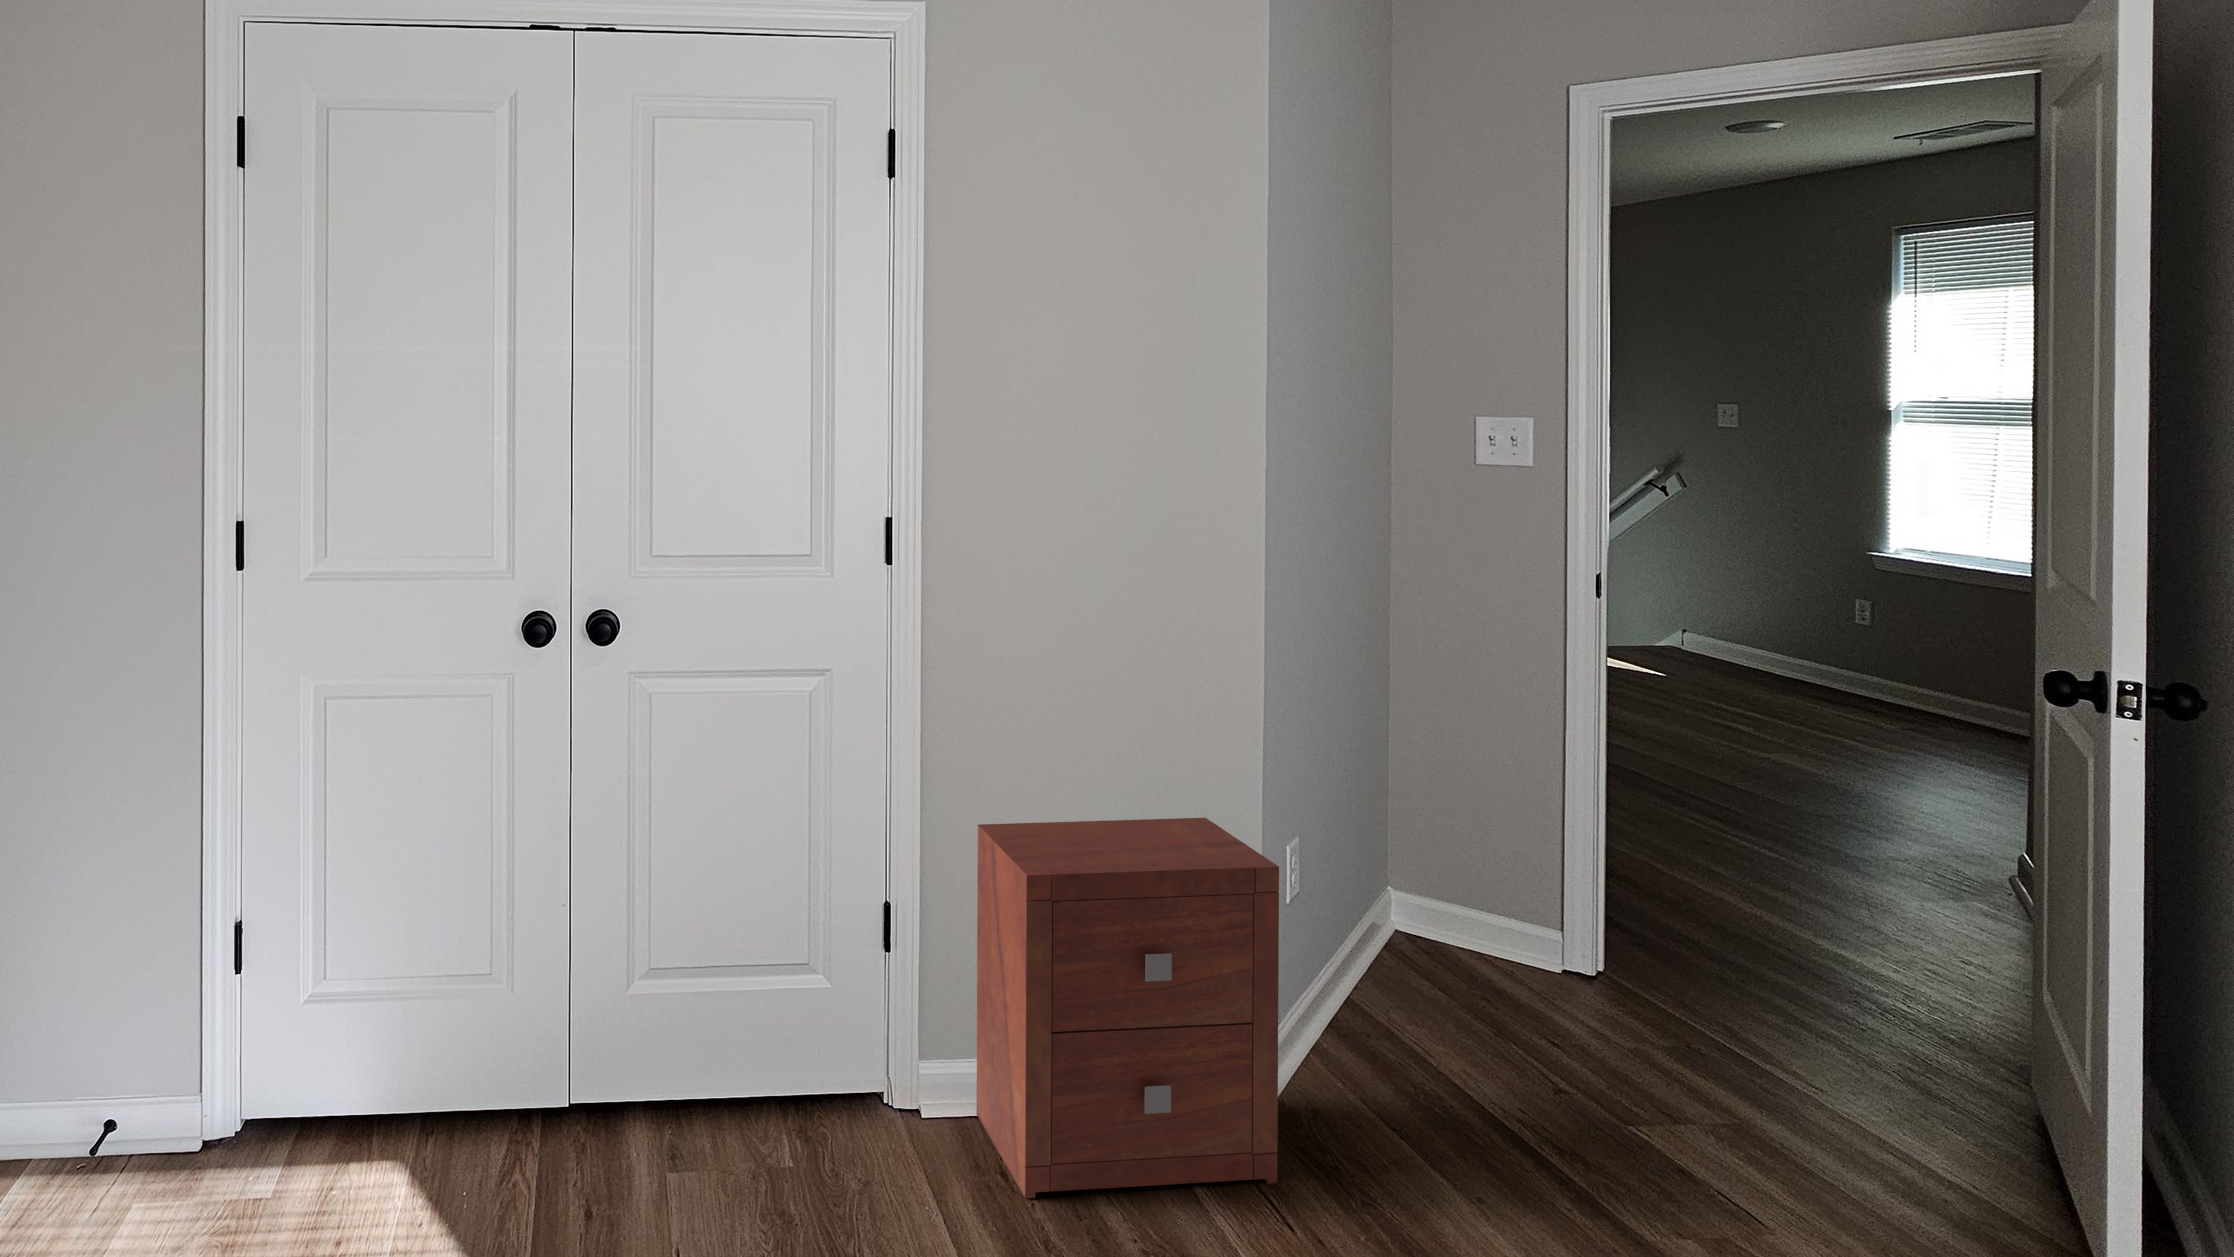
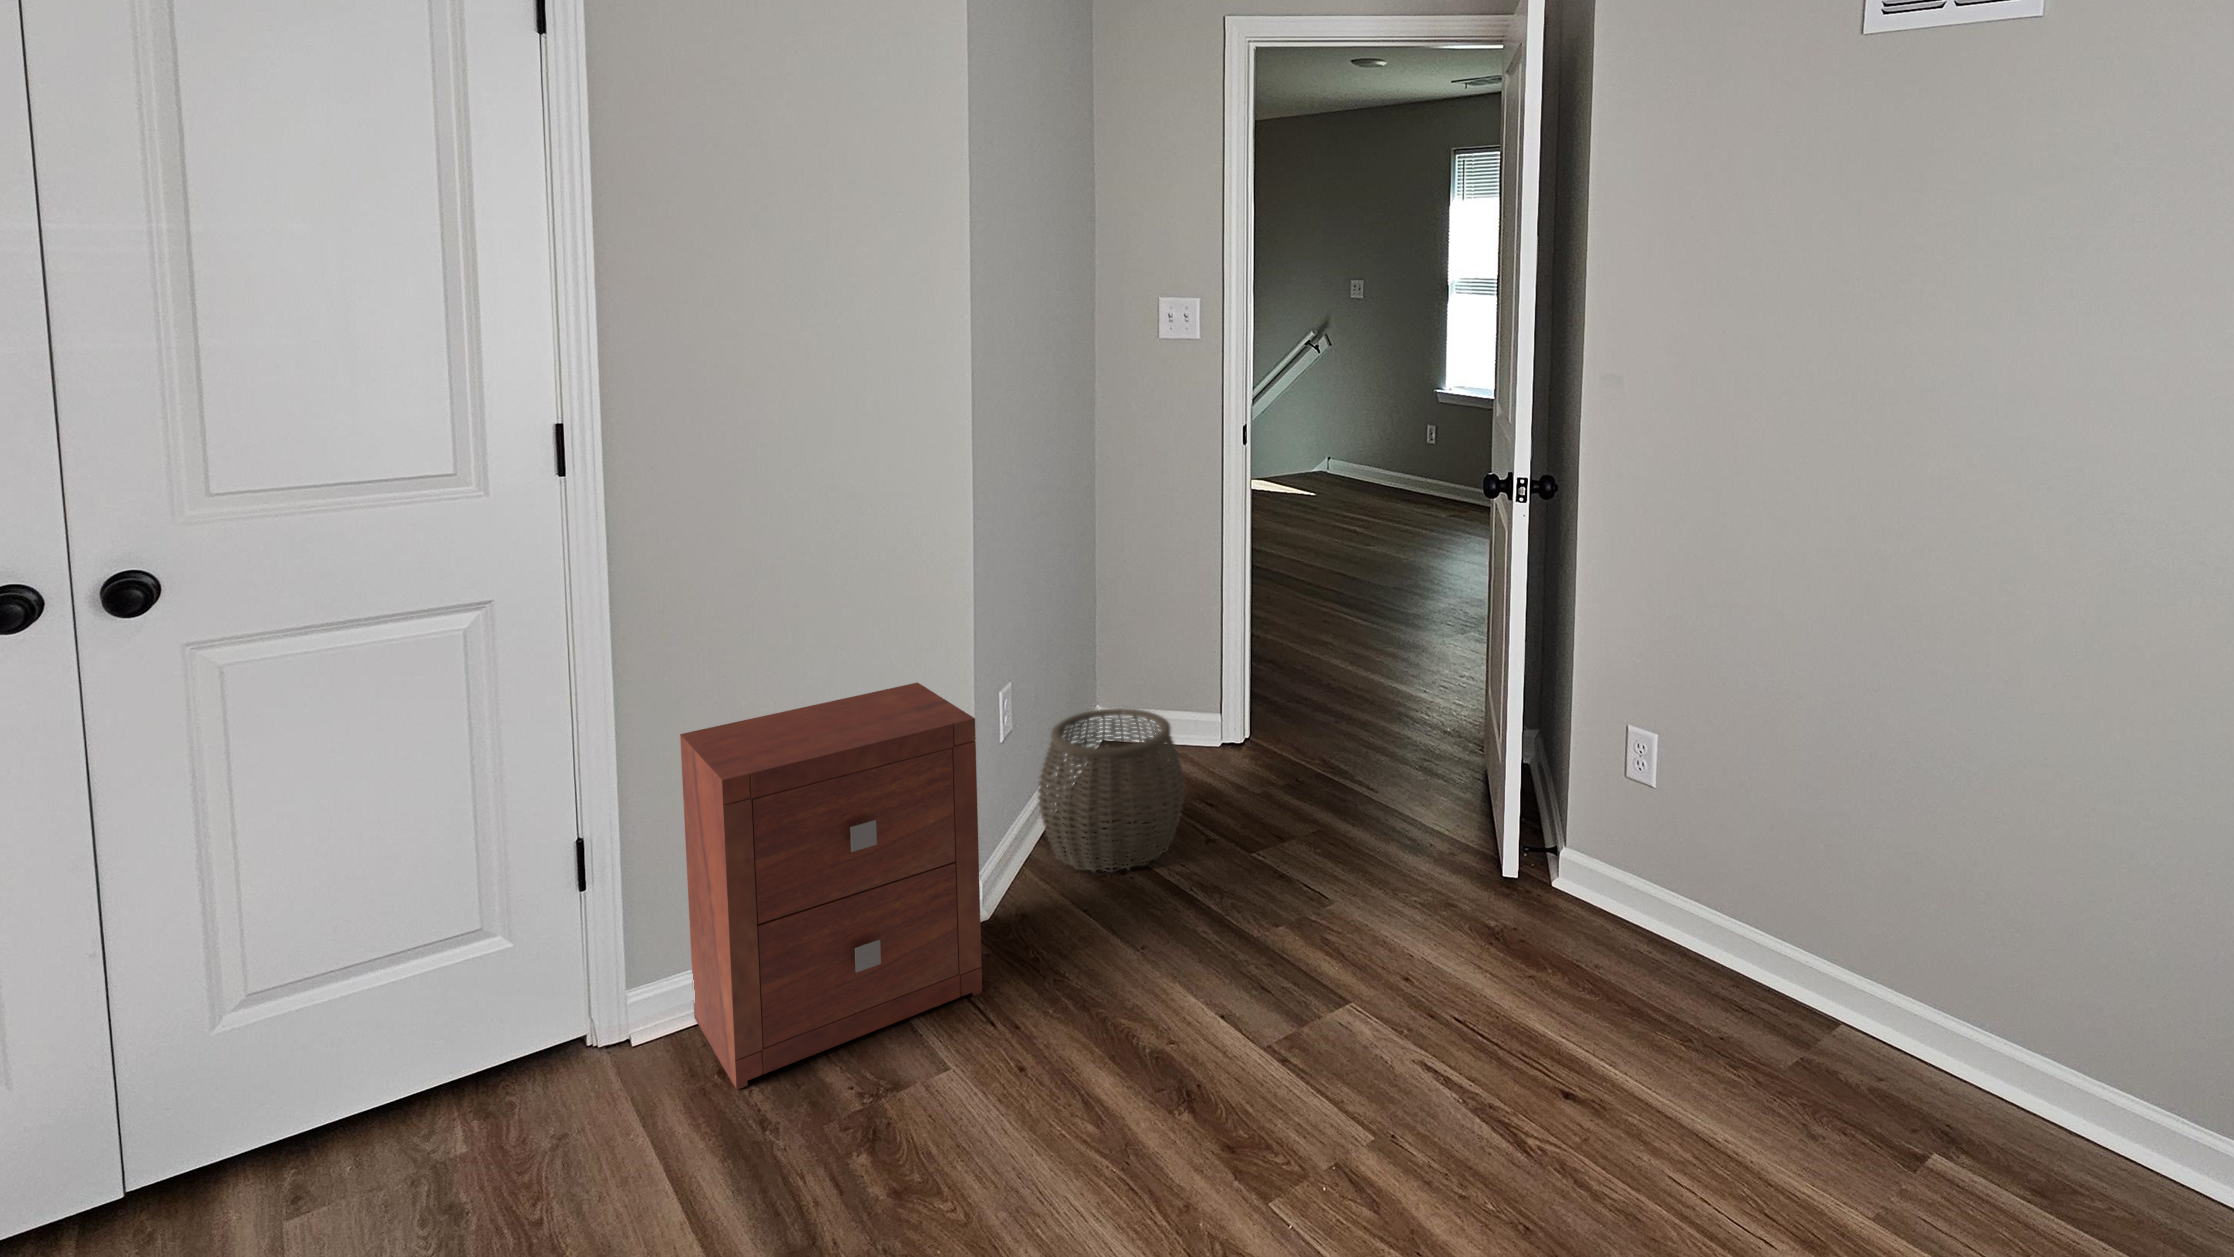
woven basket: none [1328,893,1524,1097] -> present [1038,708,1185,872]

